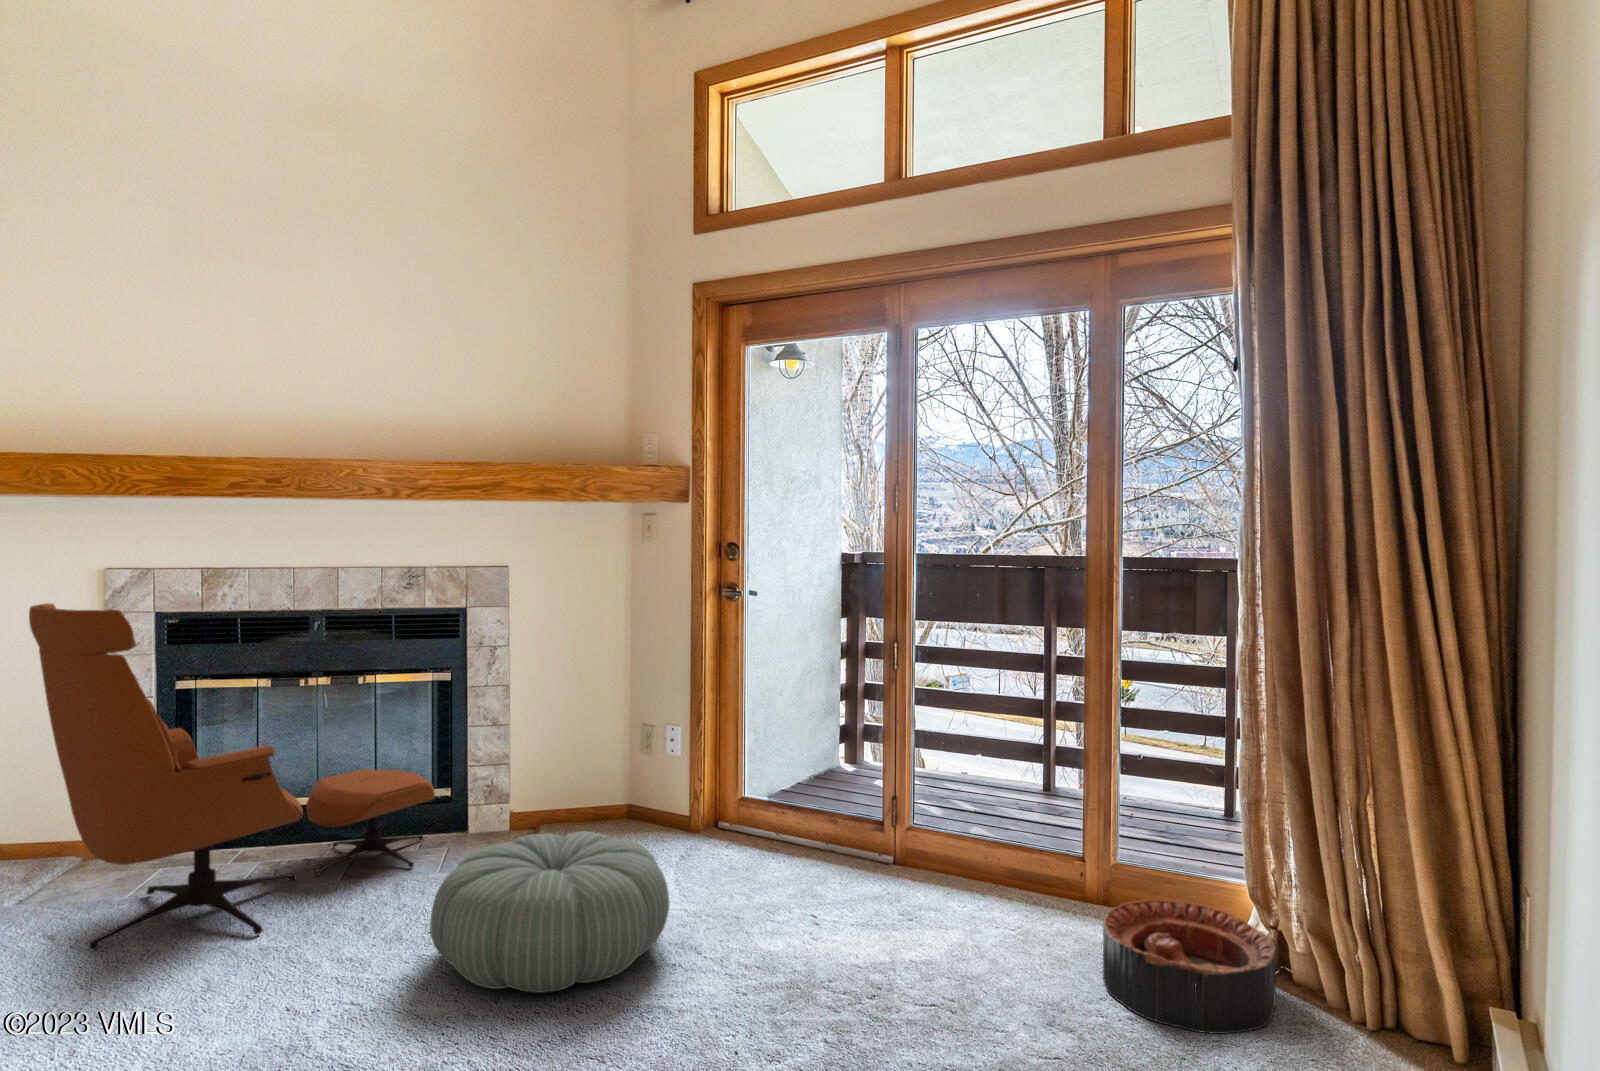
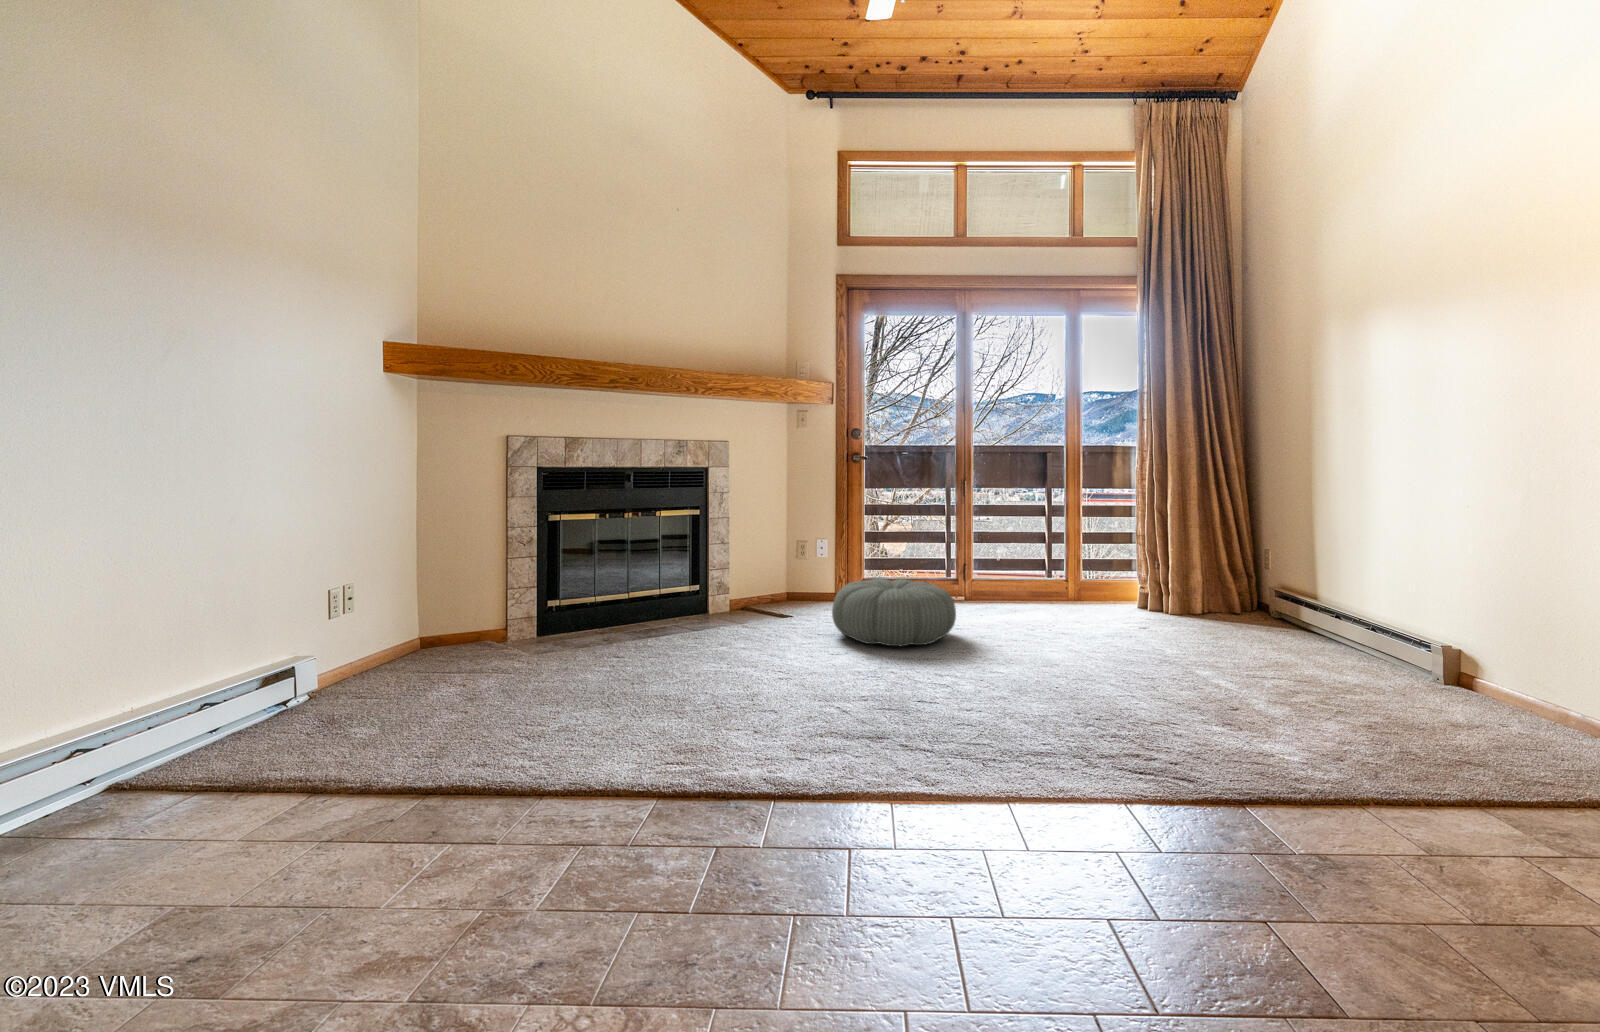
lounge chair: present [29,603,435,950] -> none [600,445,729,665]
basket: present [1103,900,1276,1034] -> none [1102,585,1179,623]

